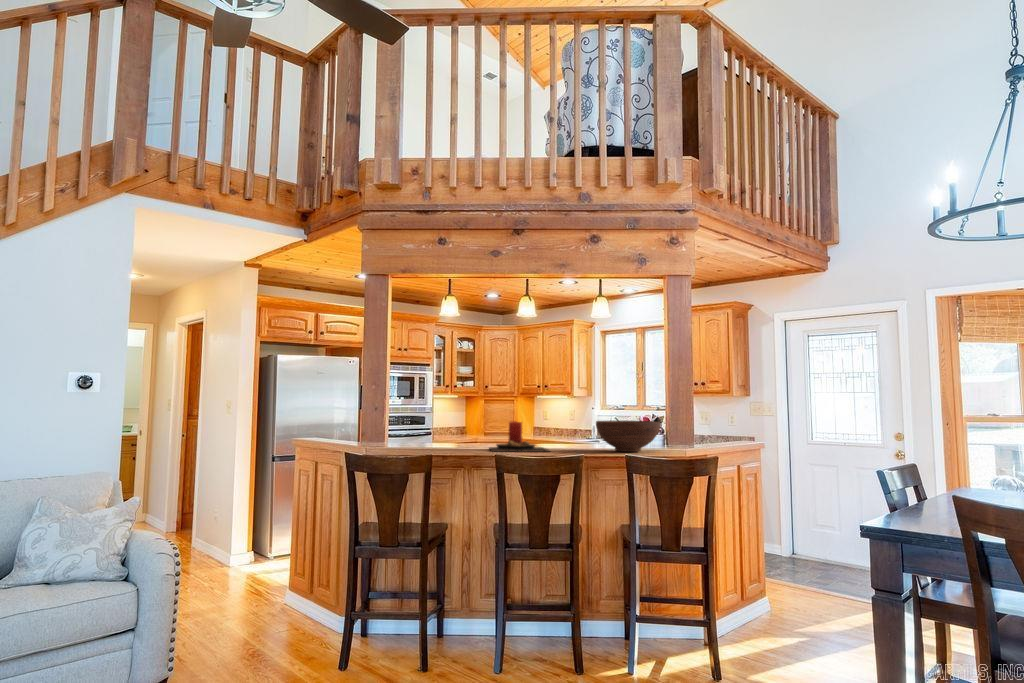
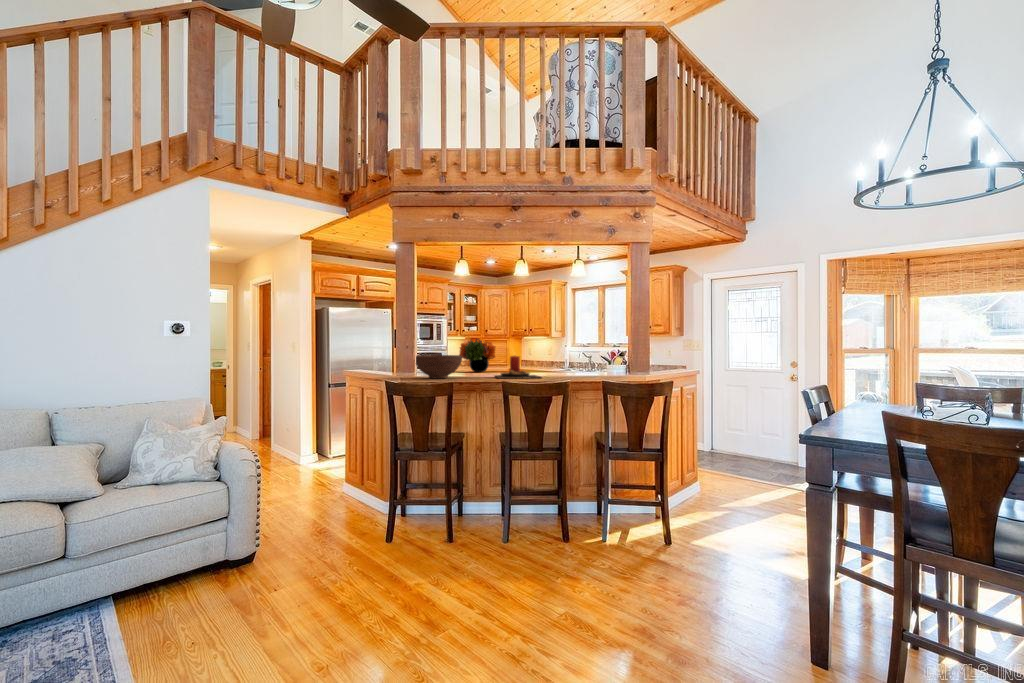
flower arrangement: none [444,398,494,443] -> present [459,338,496,372]
fruit bowl: present [596,421,660,452] -> present [416,355,462,379]

